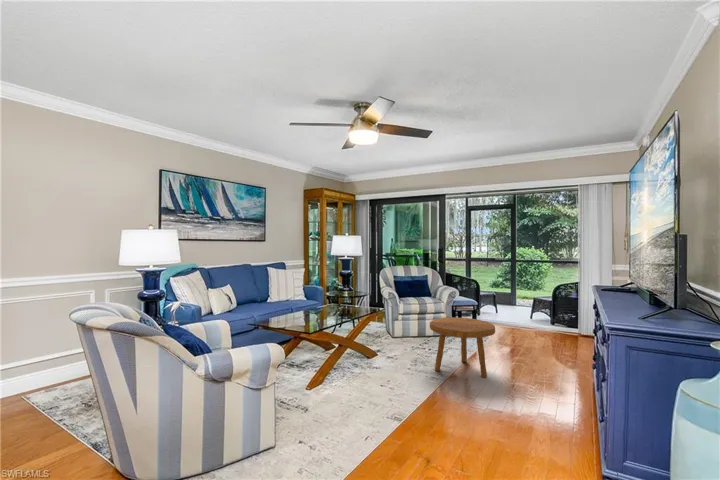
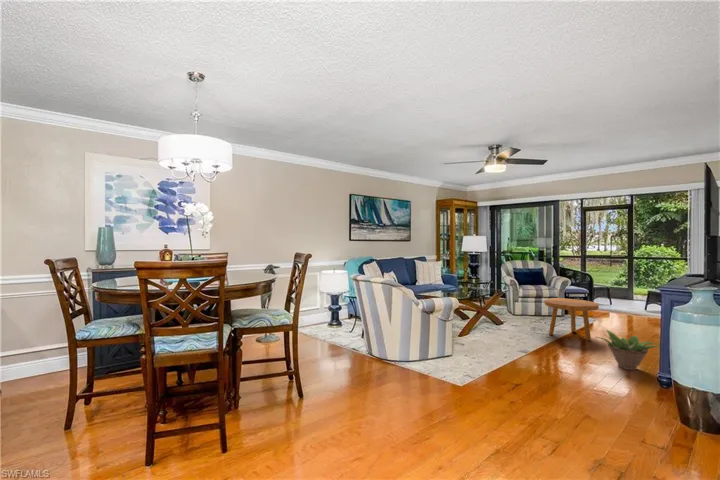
decorative plant: none [500,370,591,438] -> present [597,330,657,370]

